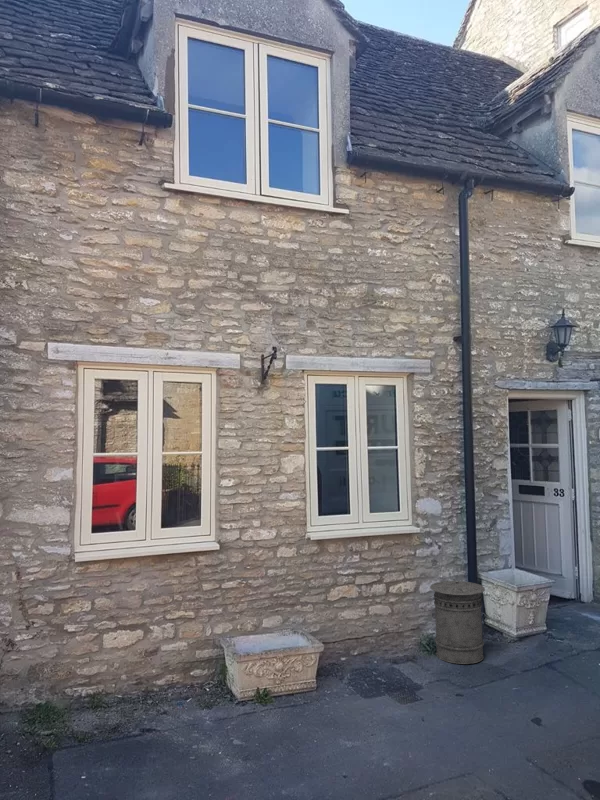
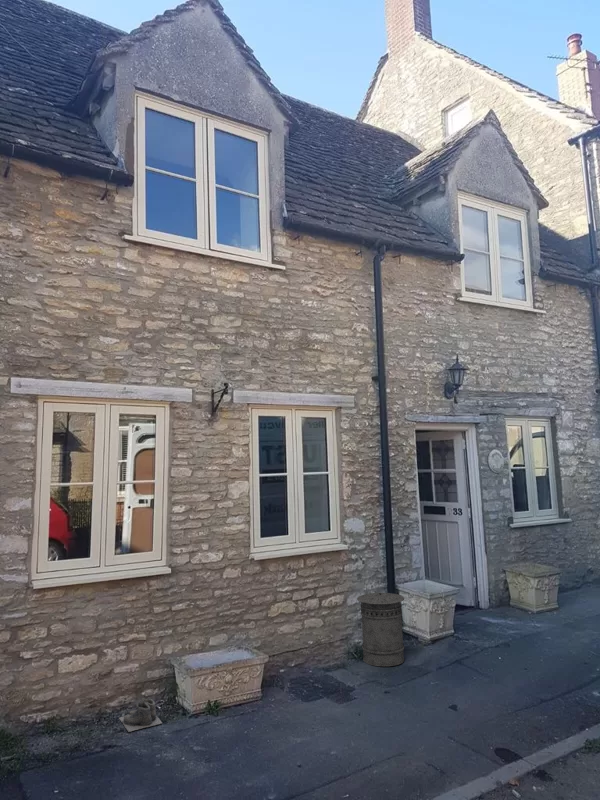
boots: none [164,680,206,714] -> present [119,698,162,732]

